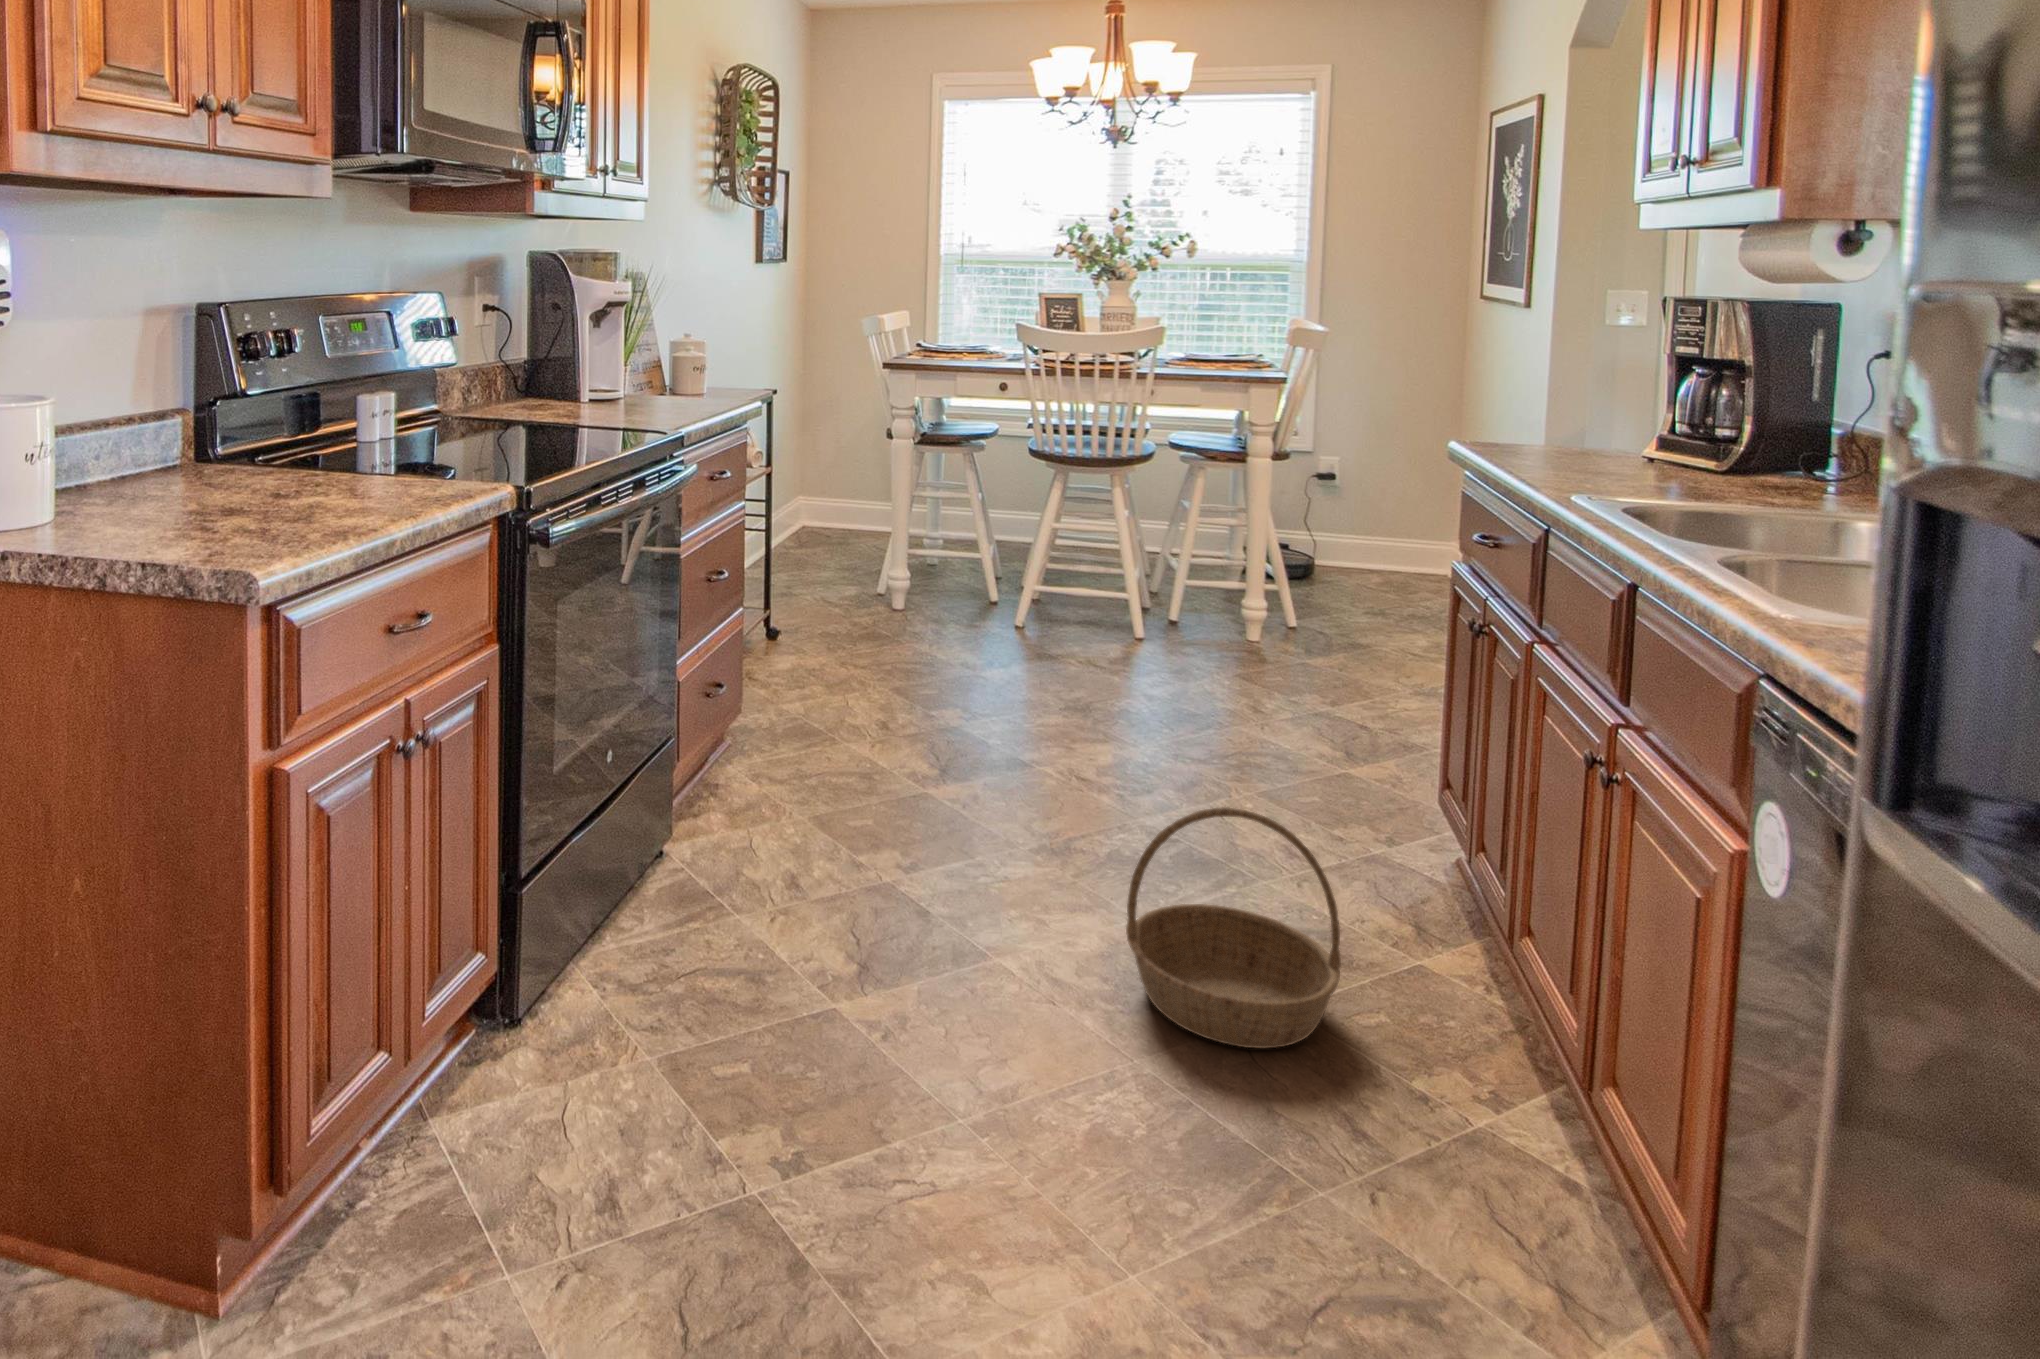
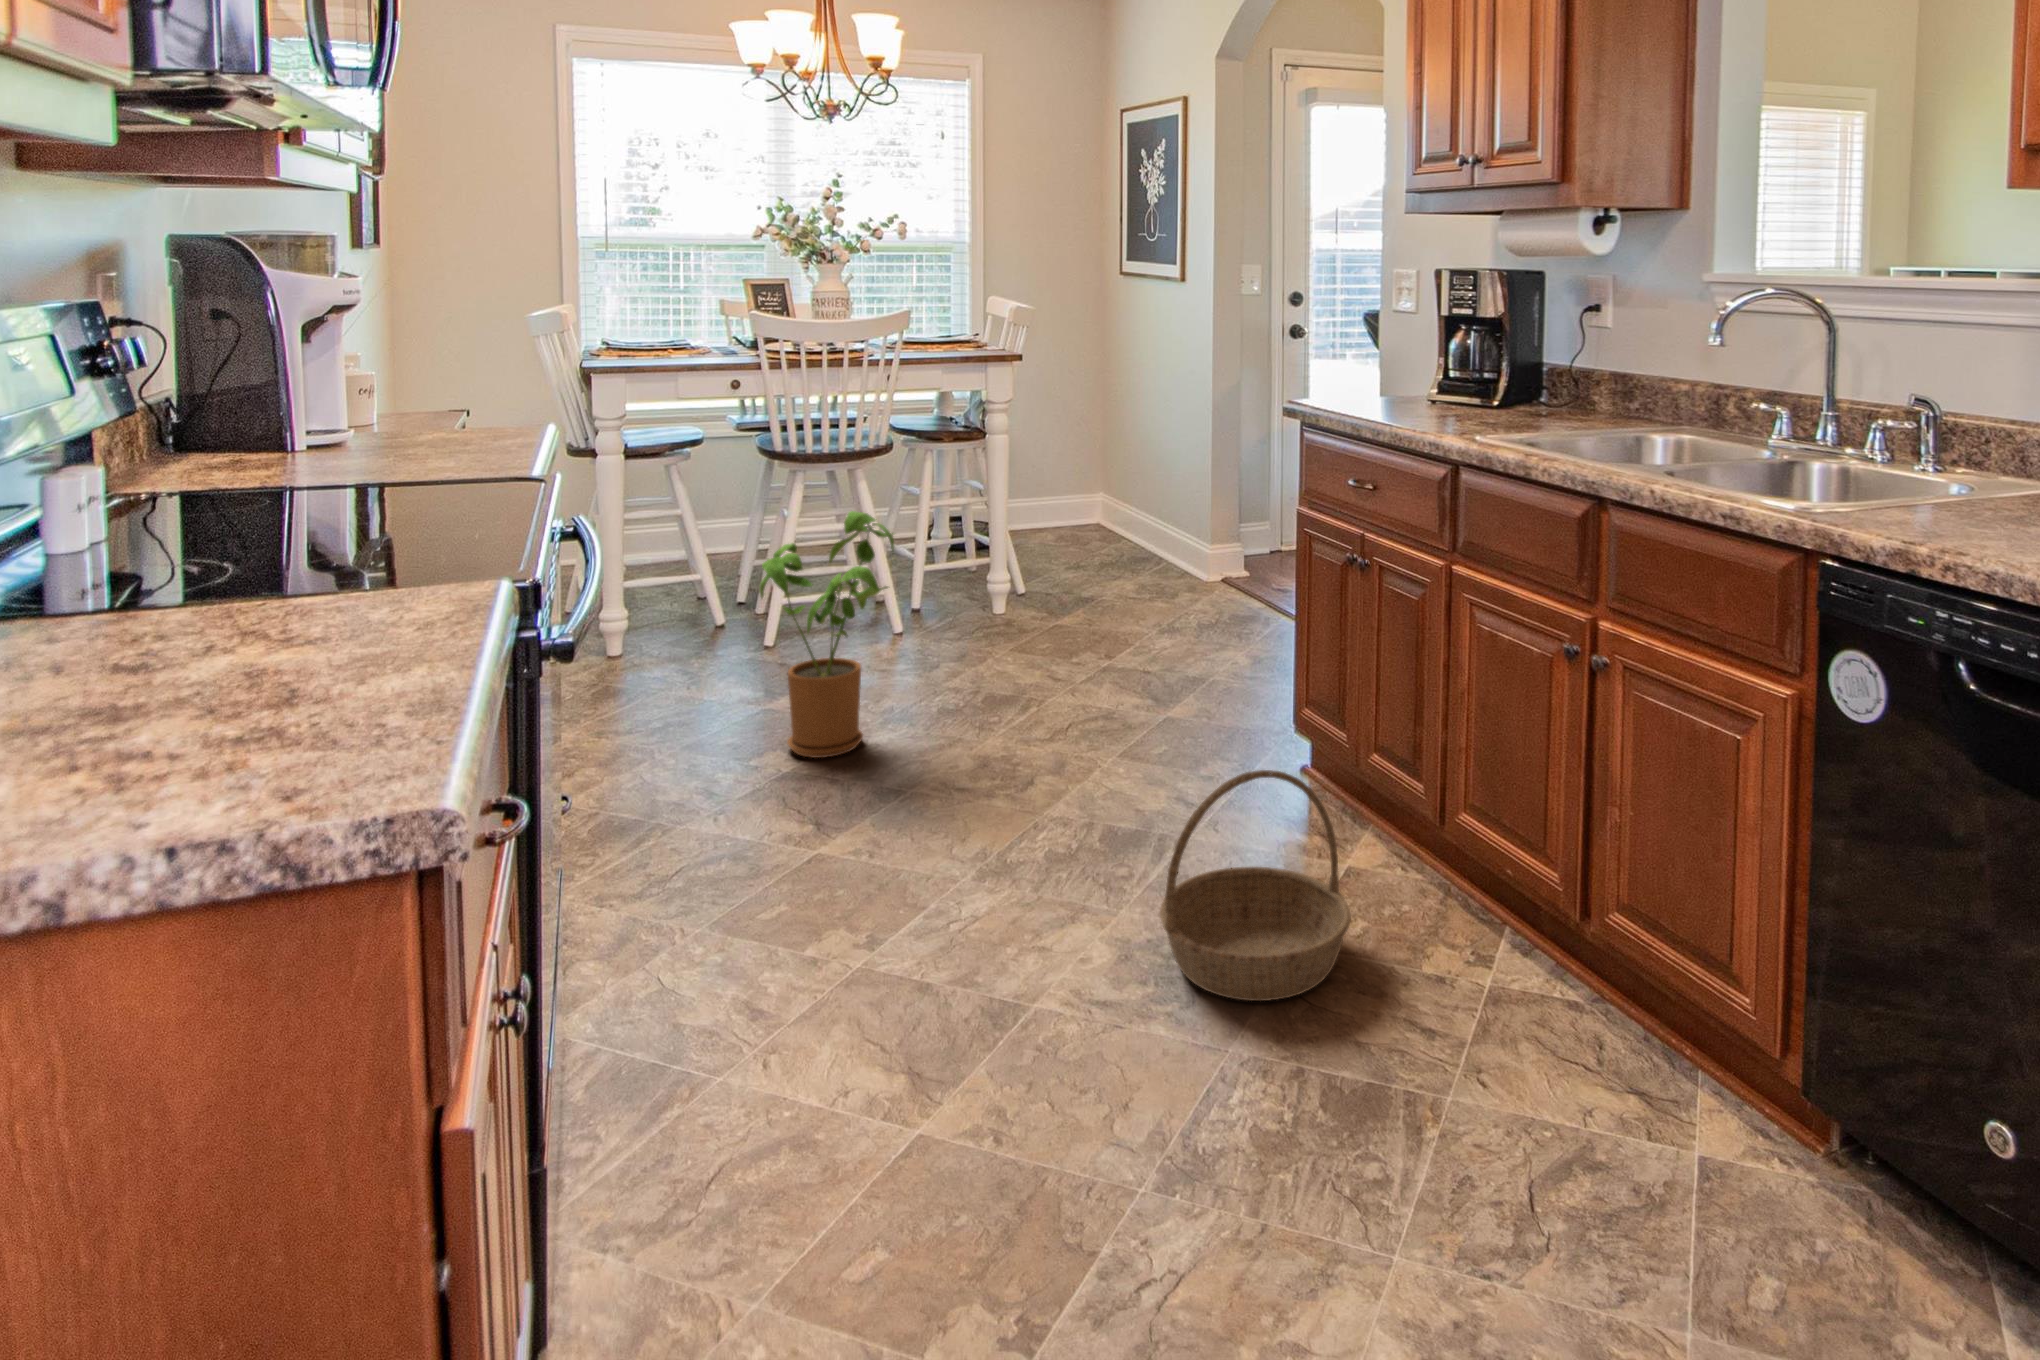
house plant: none [956,505,1082,722] -> present [759,511,894,758]

